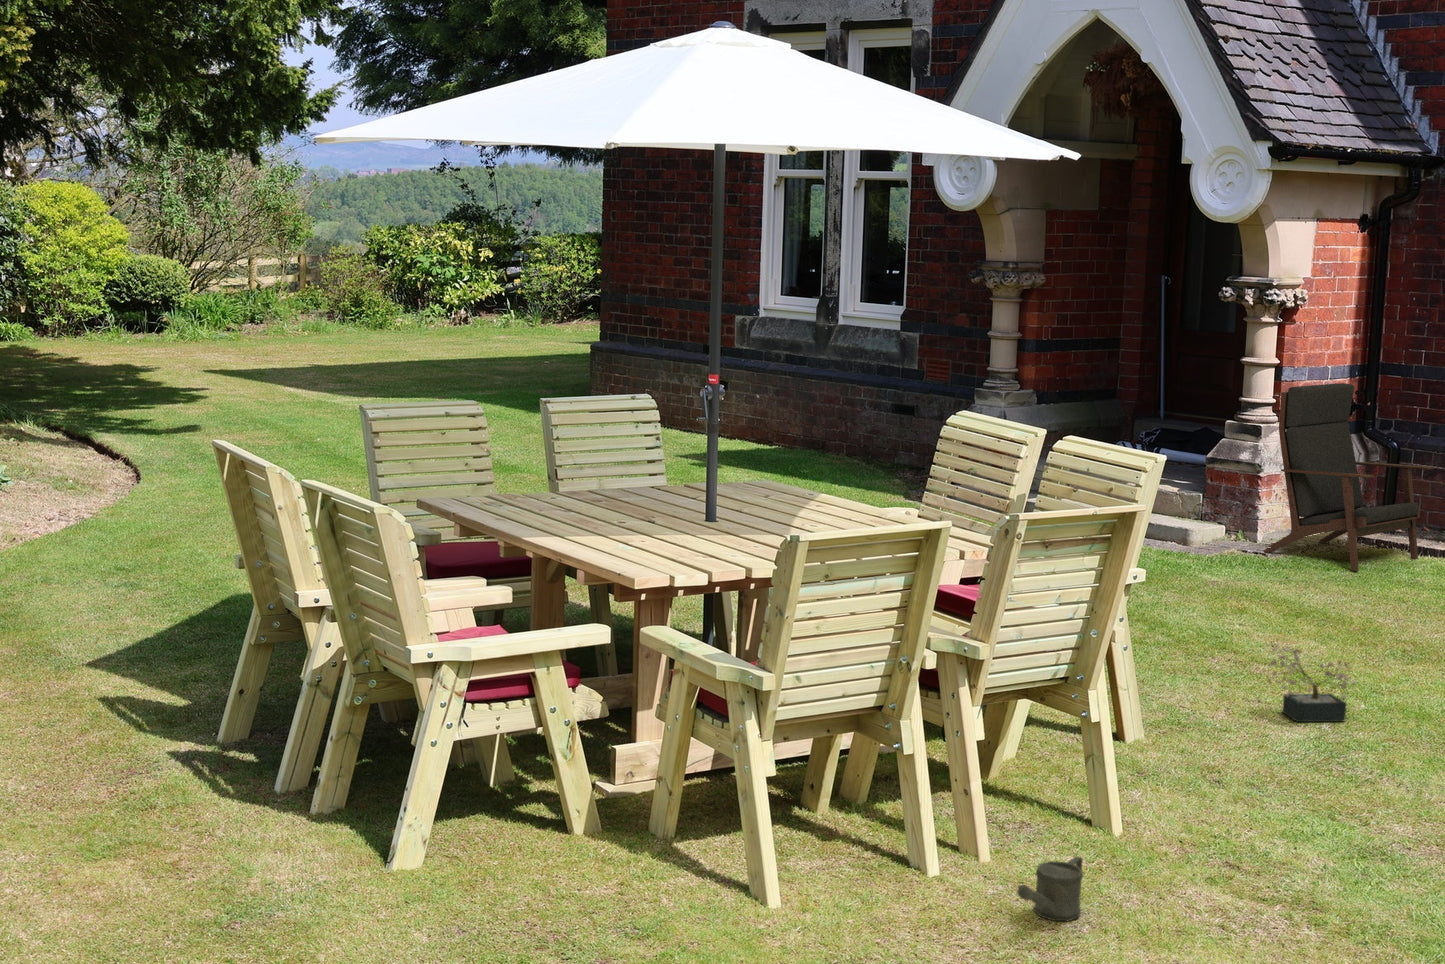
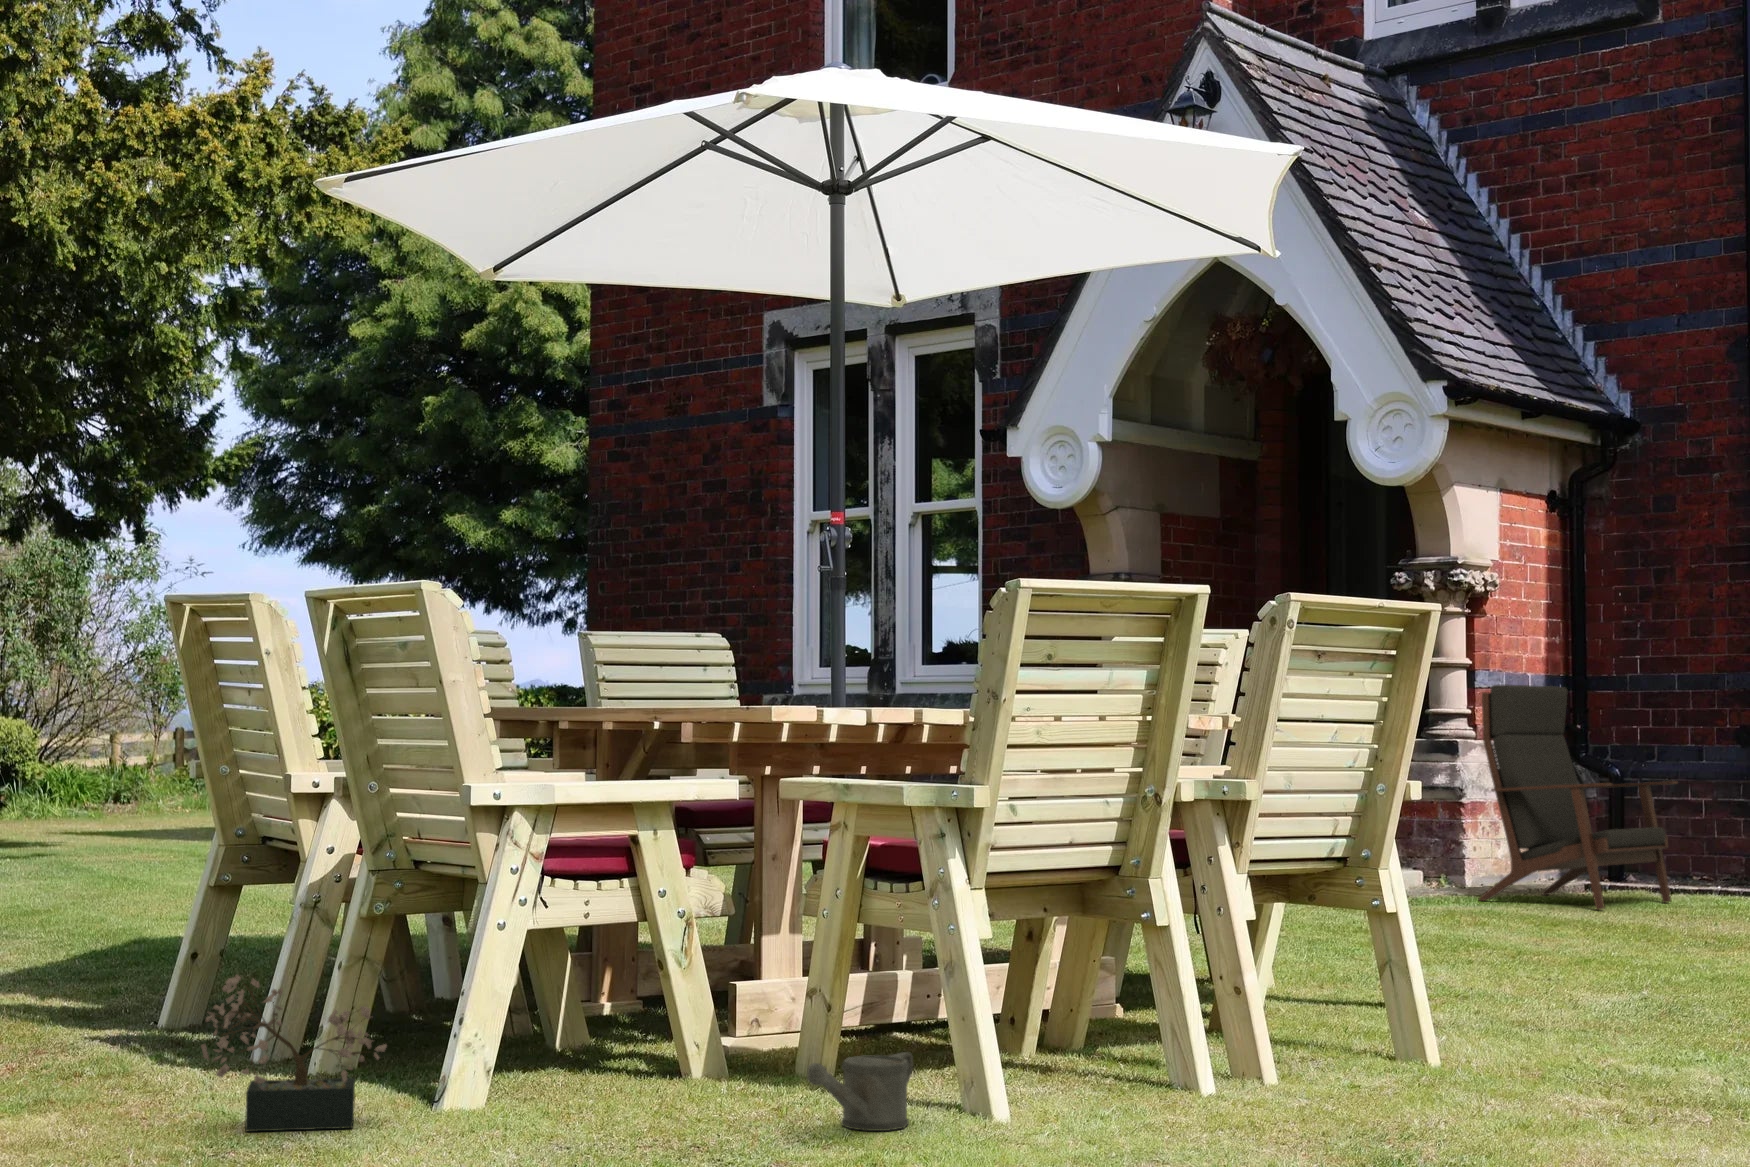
decorative plant: present [1268,645,1356,722] -> present [201,975,387,1132]
watering can: present [1018,857,1083,921] -> present [807,1052,913,1131]

